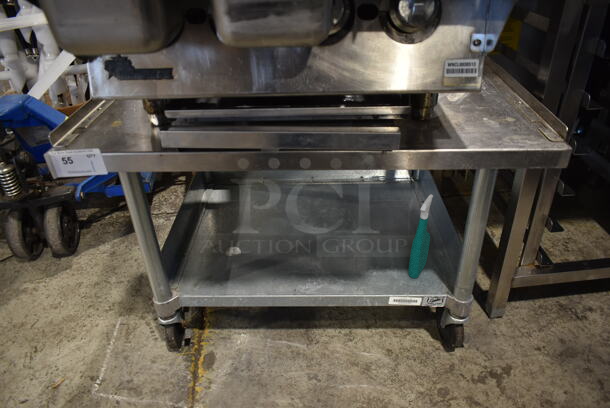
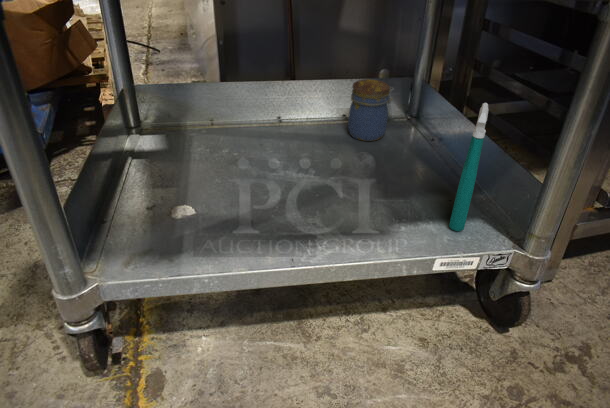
jar: none [360,155,394,201] -> present [348,79,394,141]

